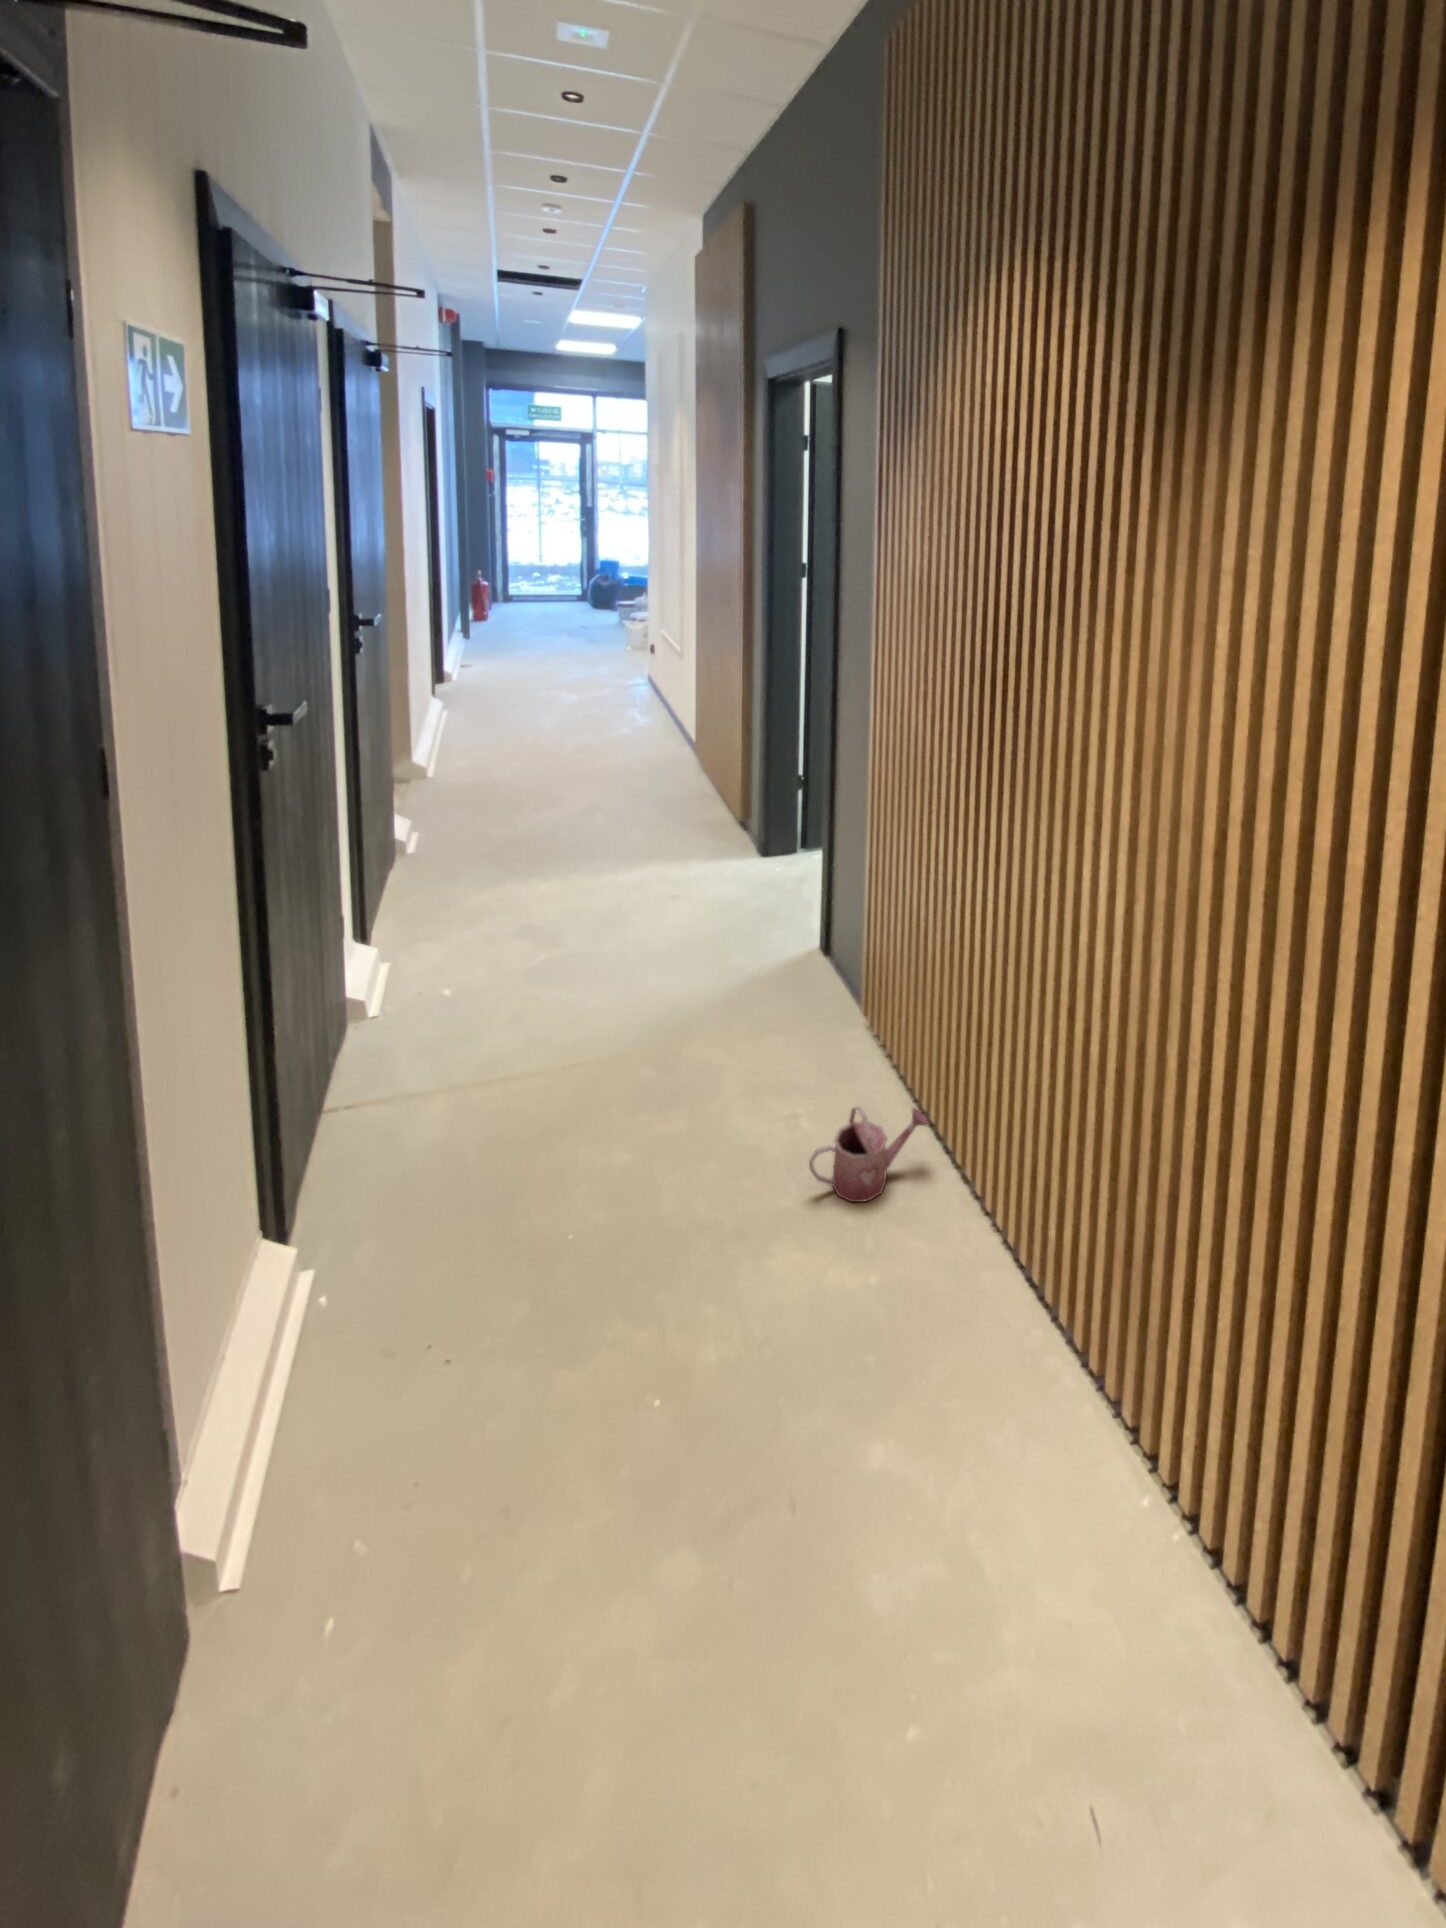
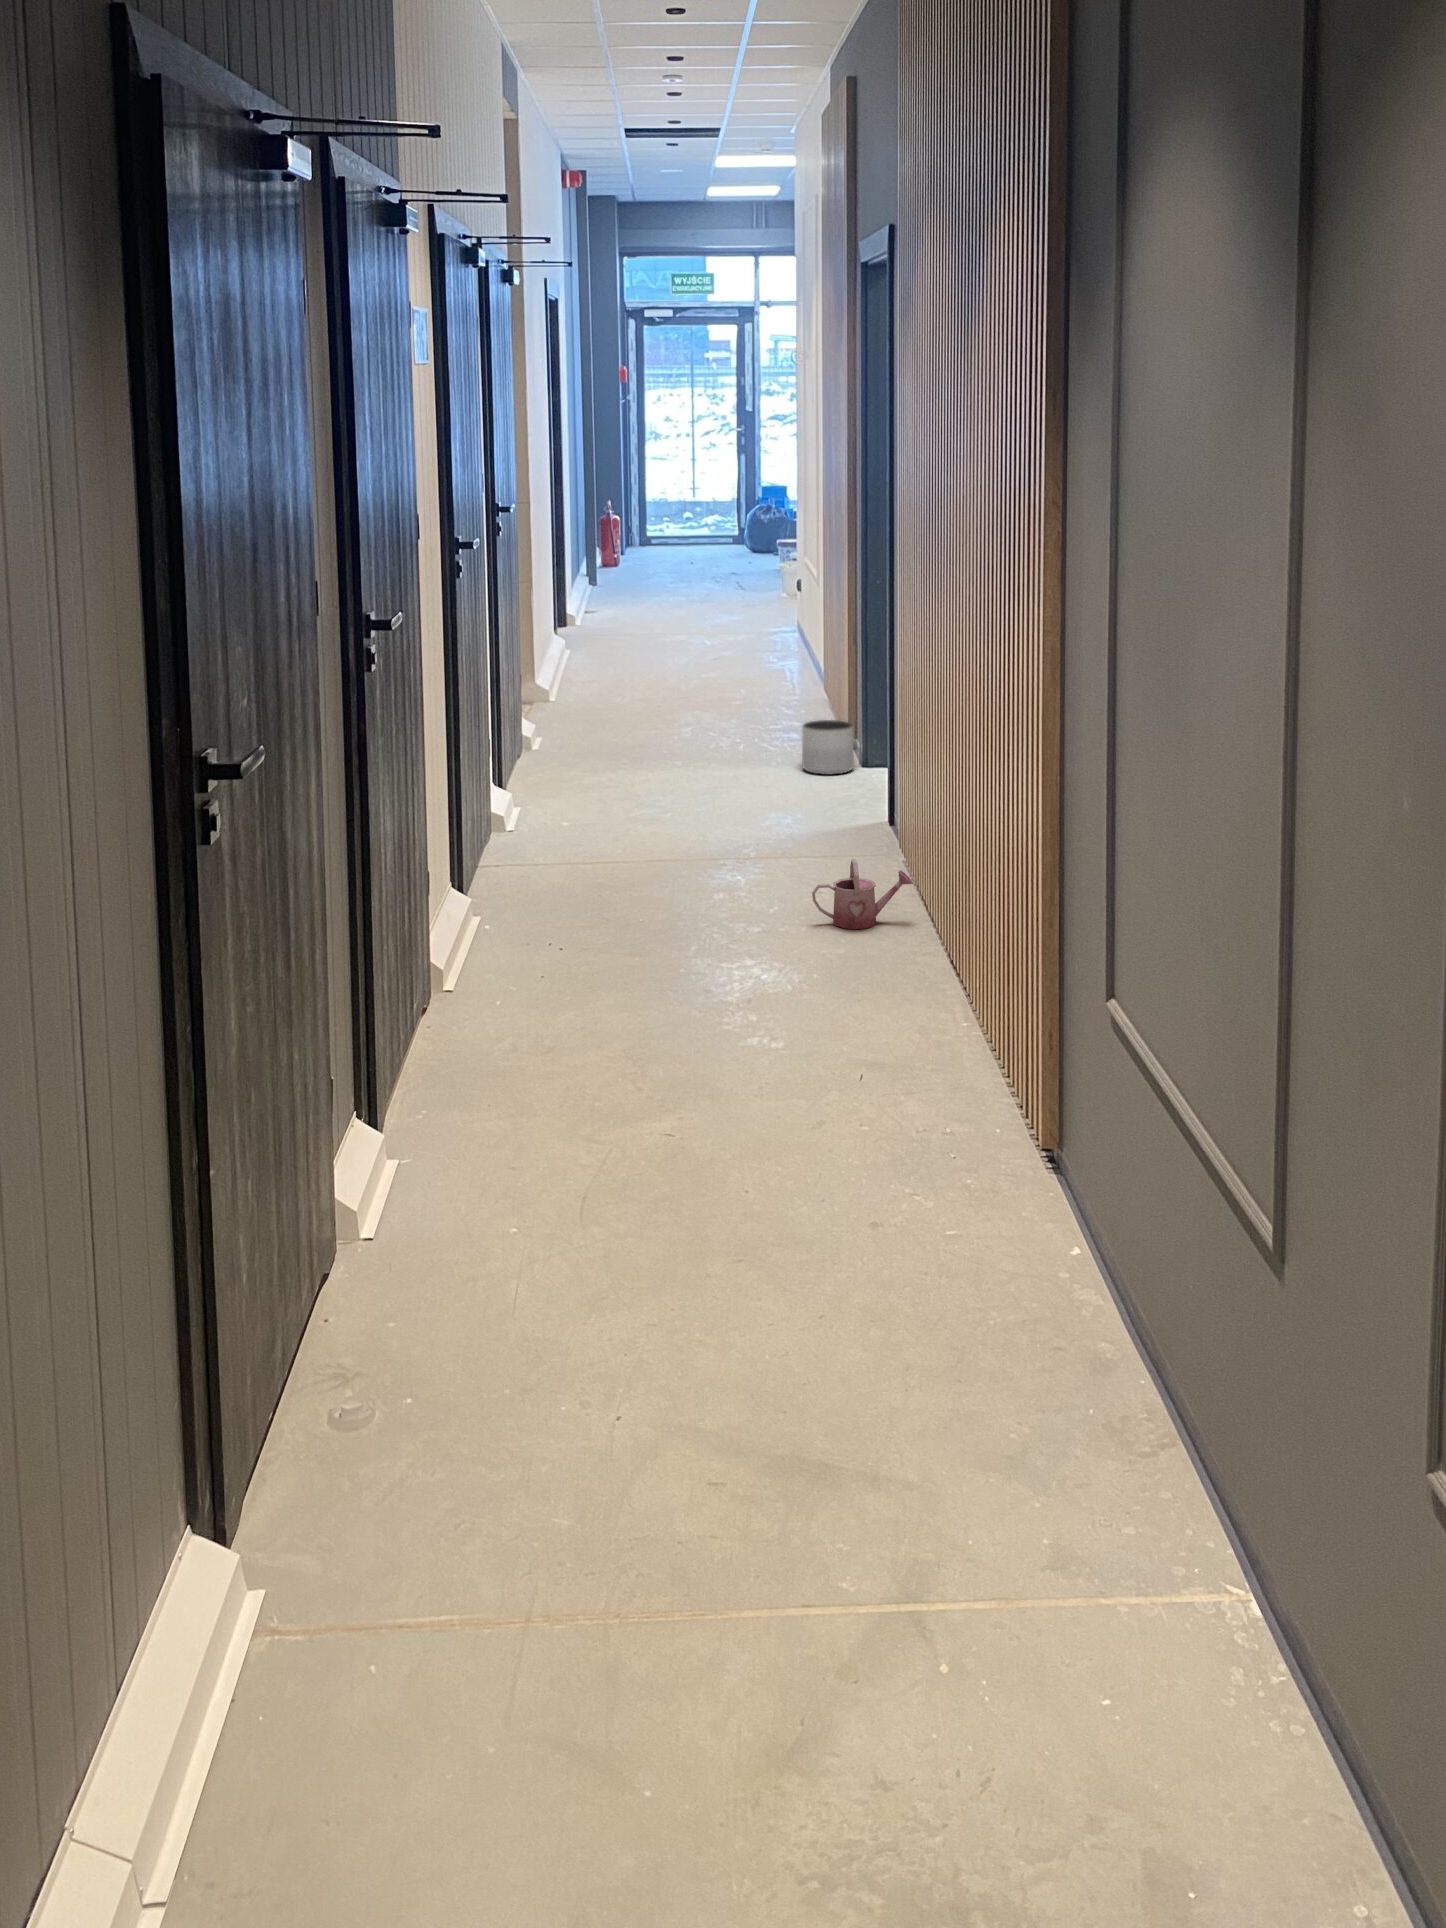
planter: none [702,816,753,873] -> present [802,720,854,775]

